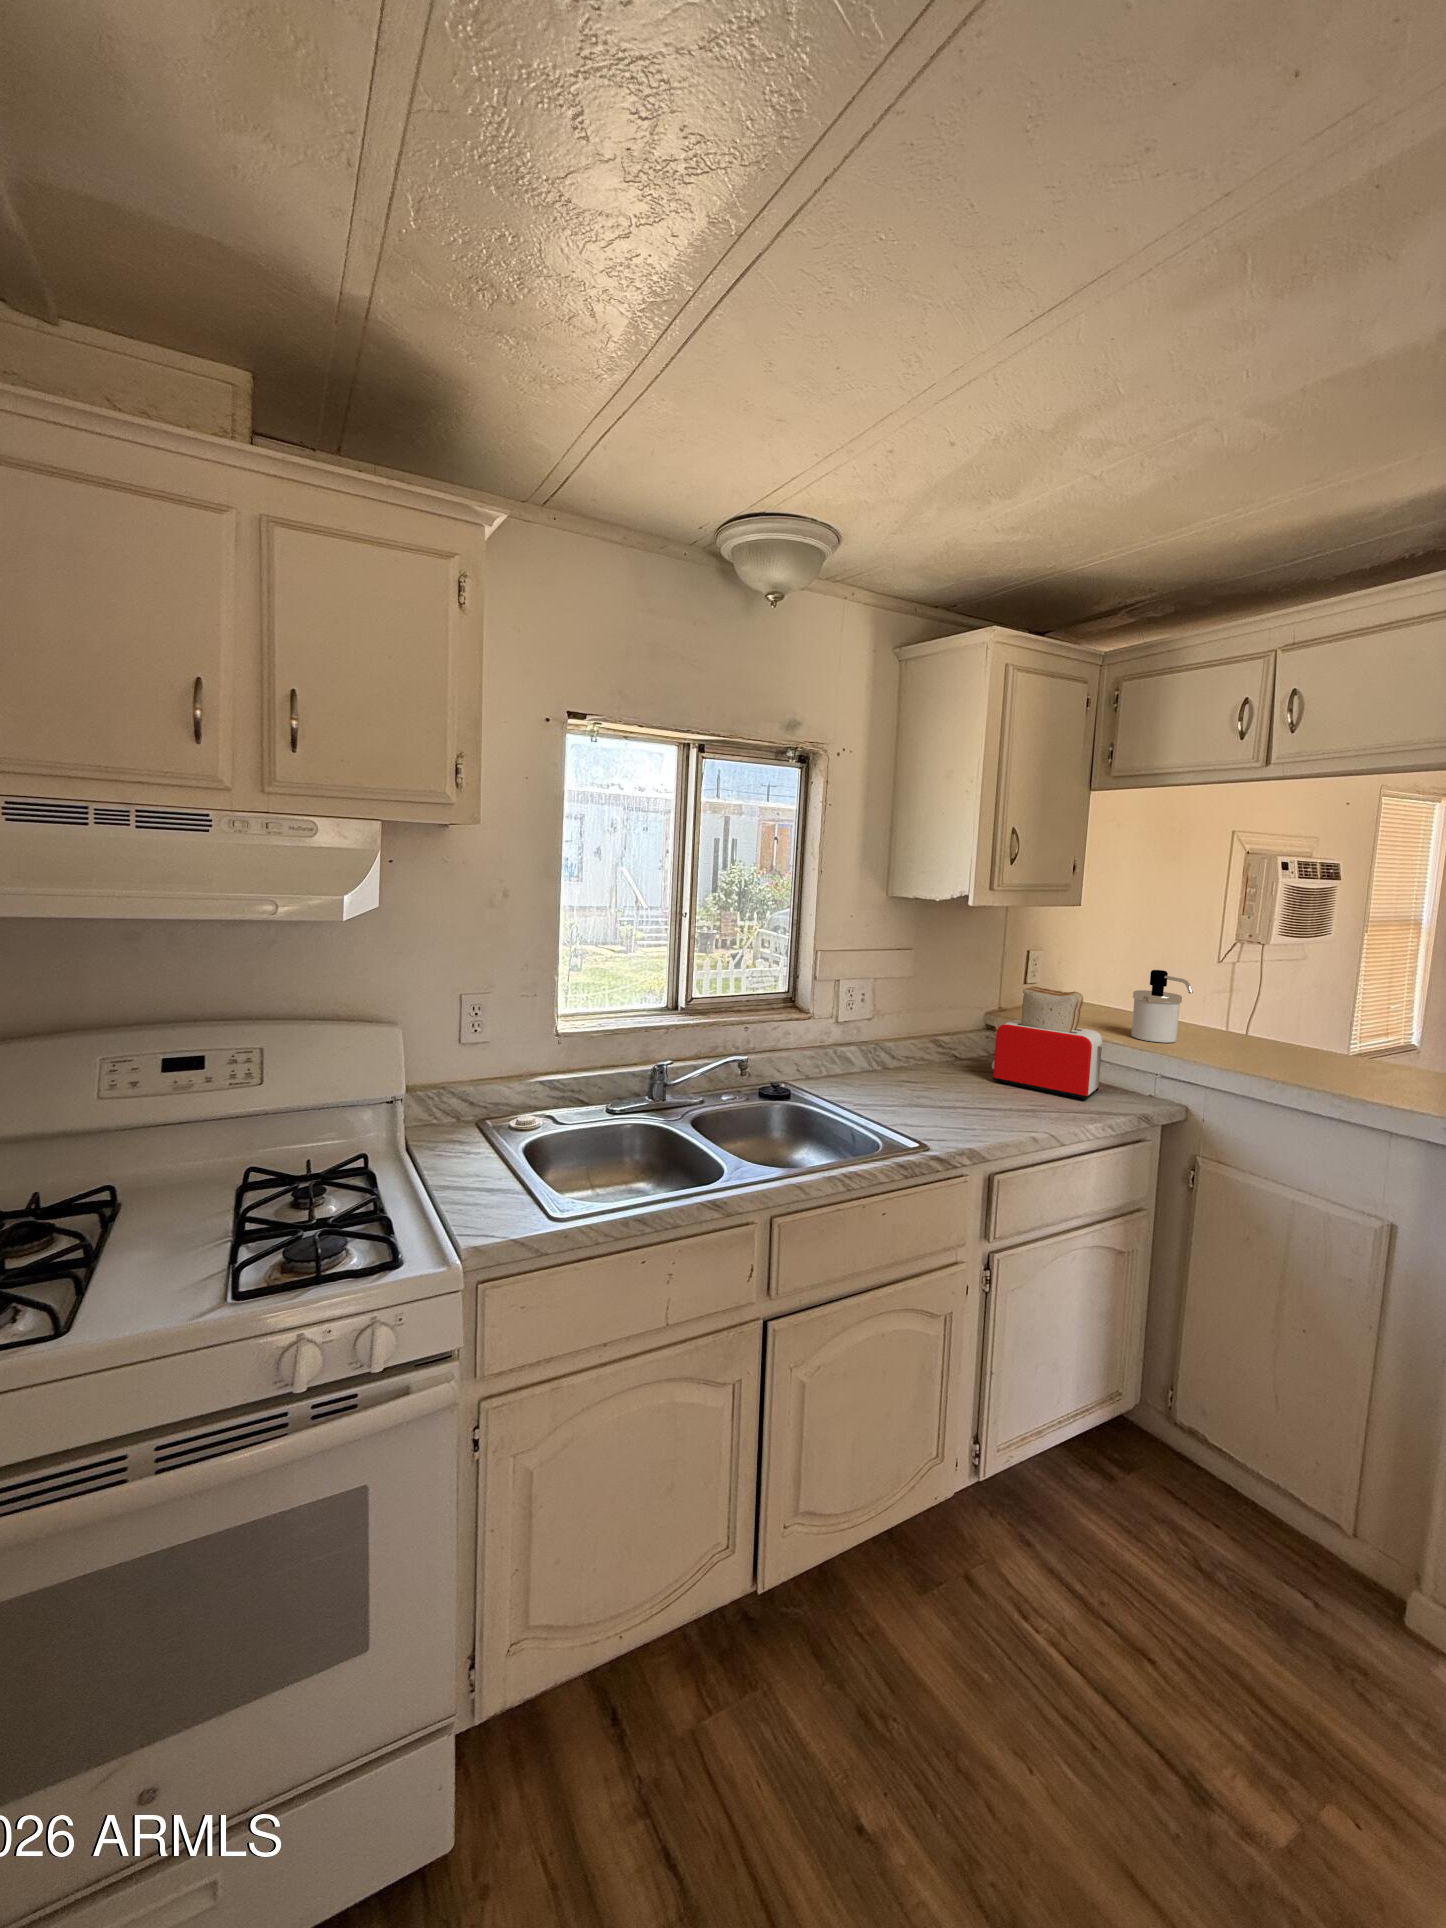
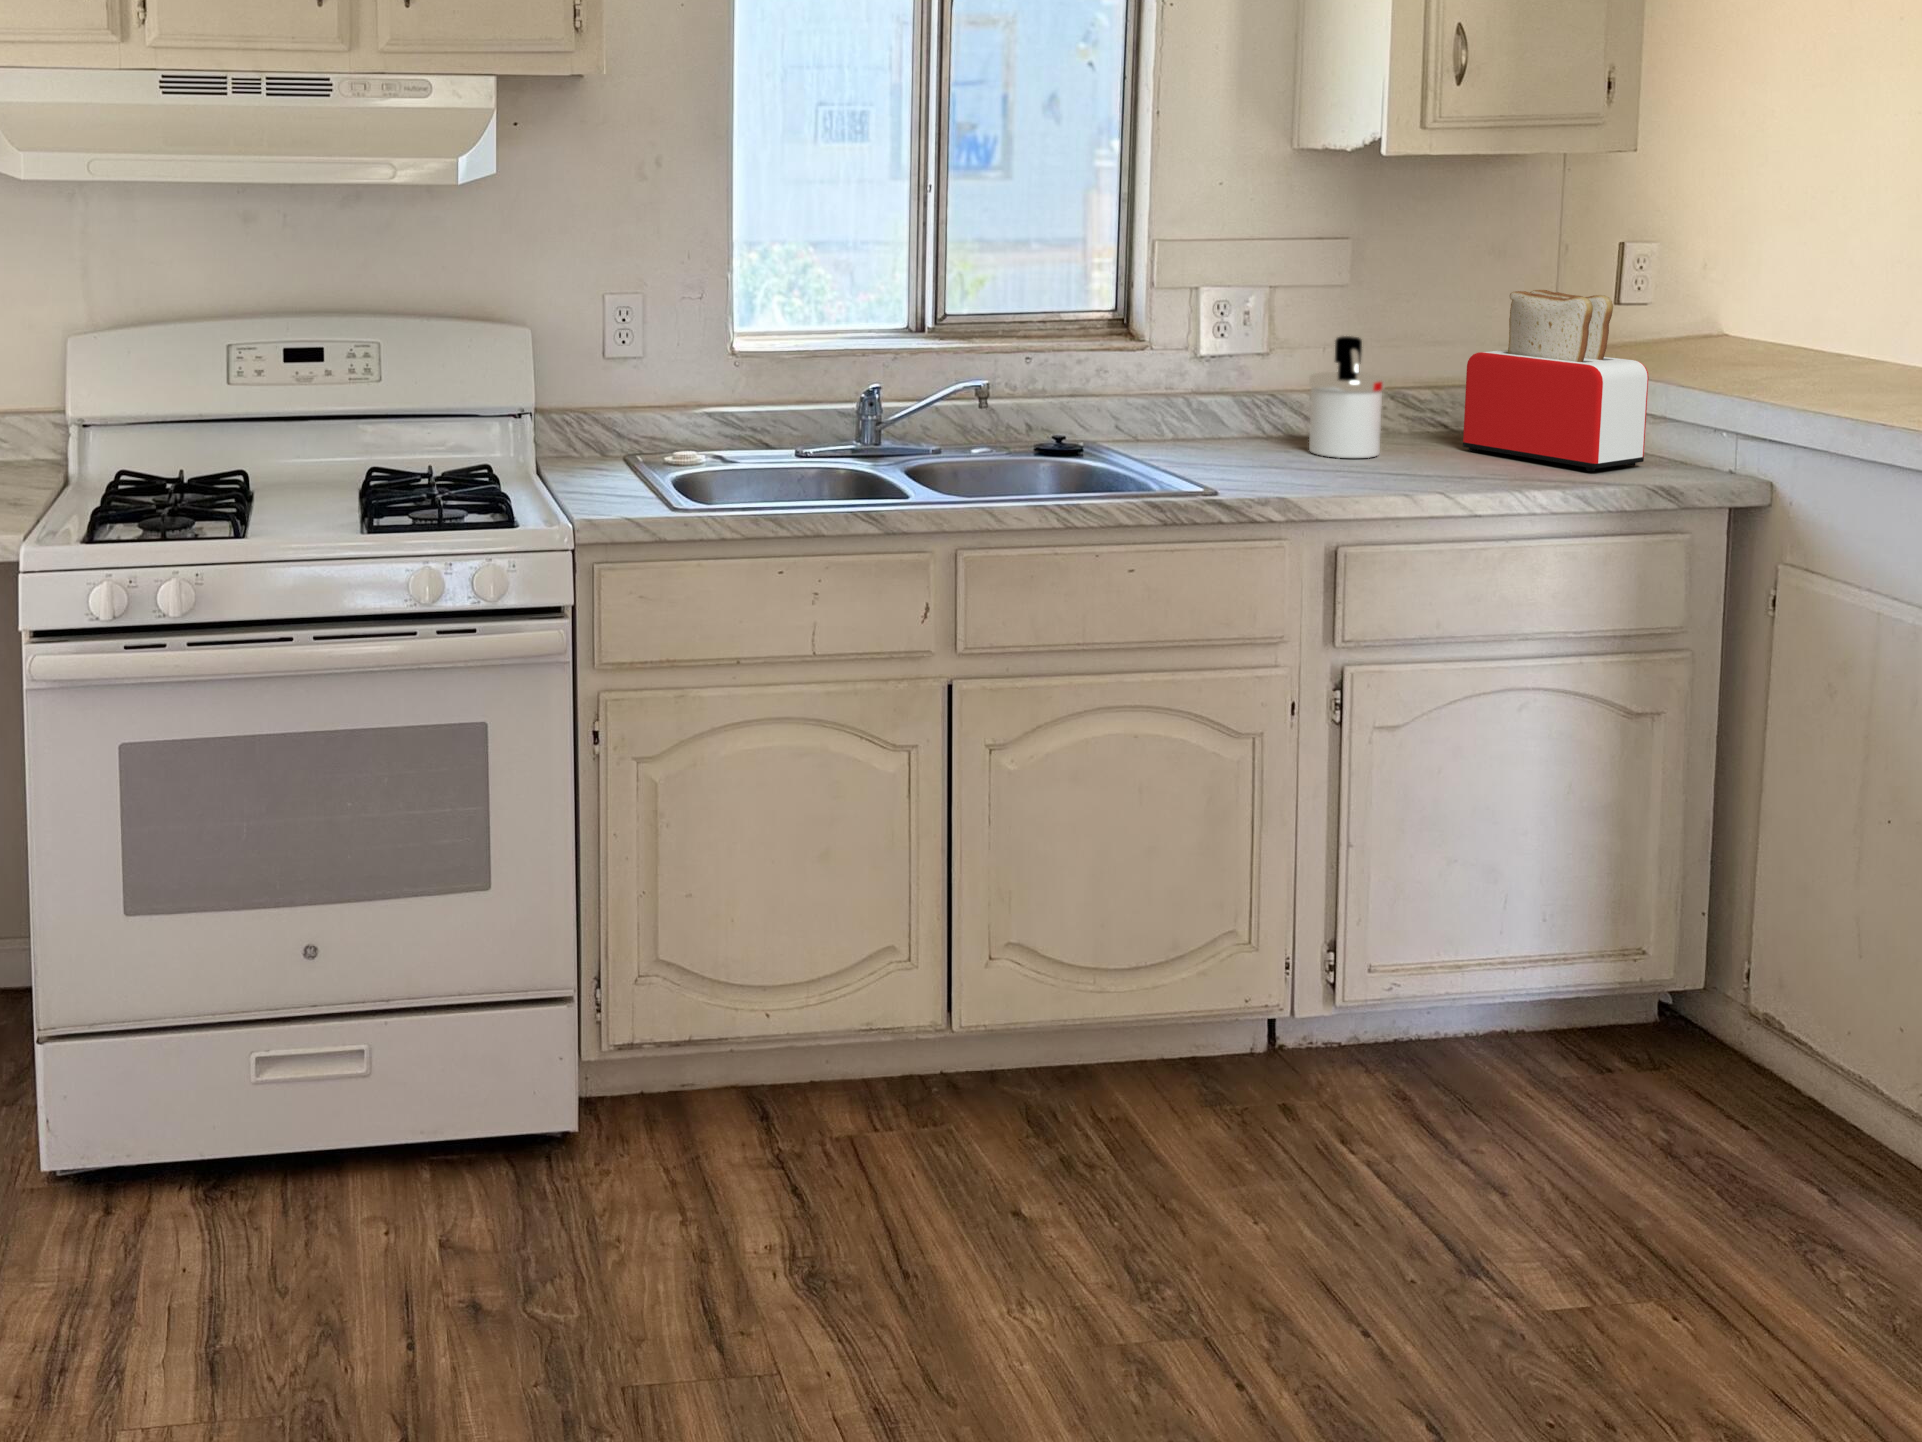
soap dispenser: present [1131,970,1193,1043] -> present [1309,336,1385,458]

